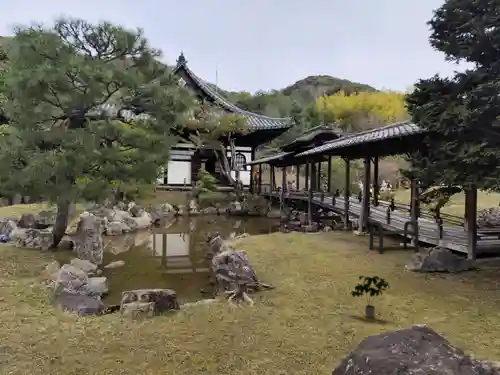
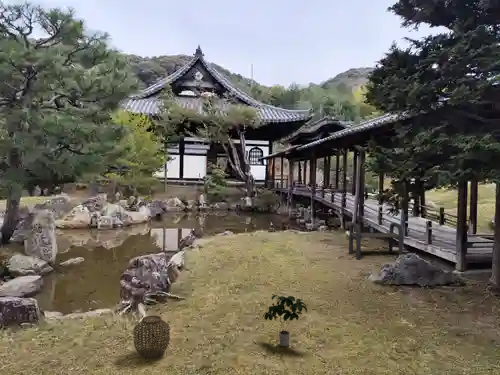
woven basket: none [255,295,284,329] -> present [133,316,170,358]

